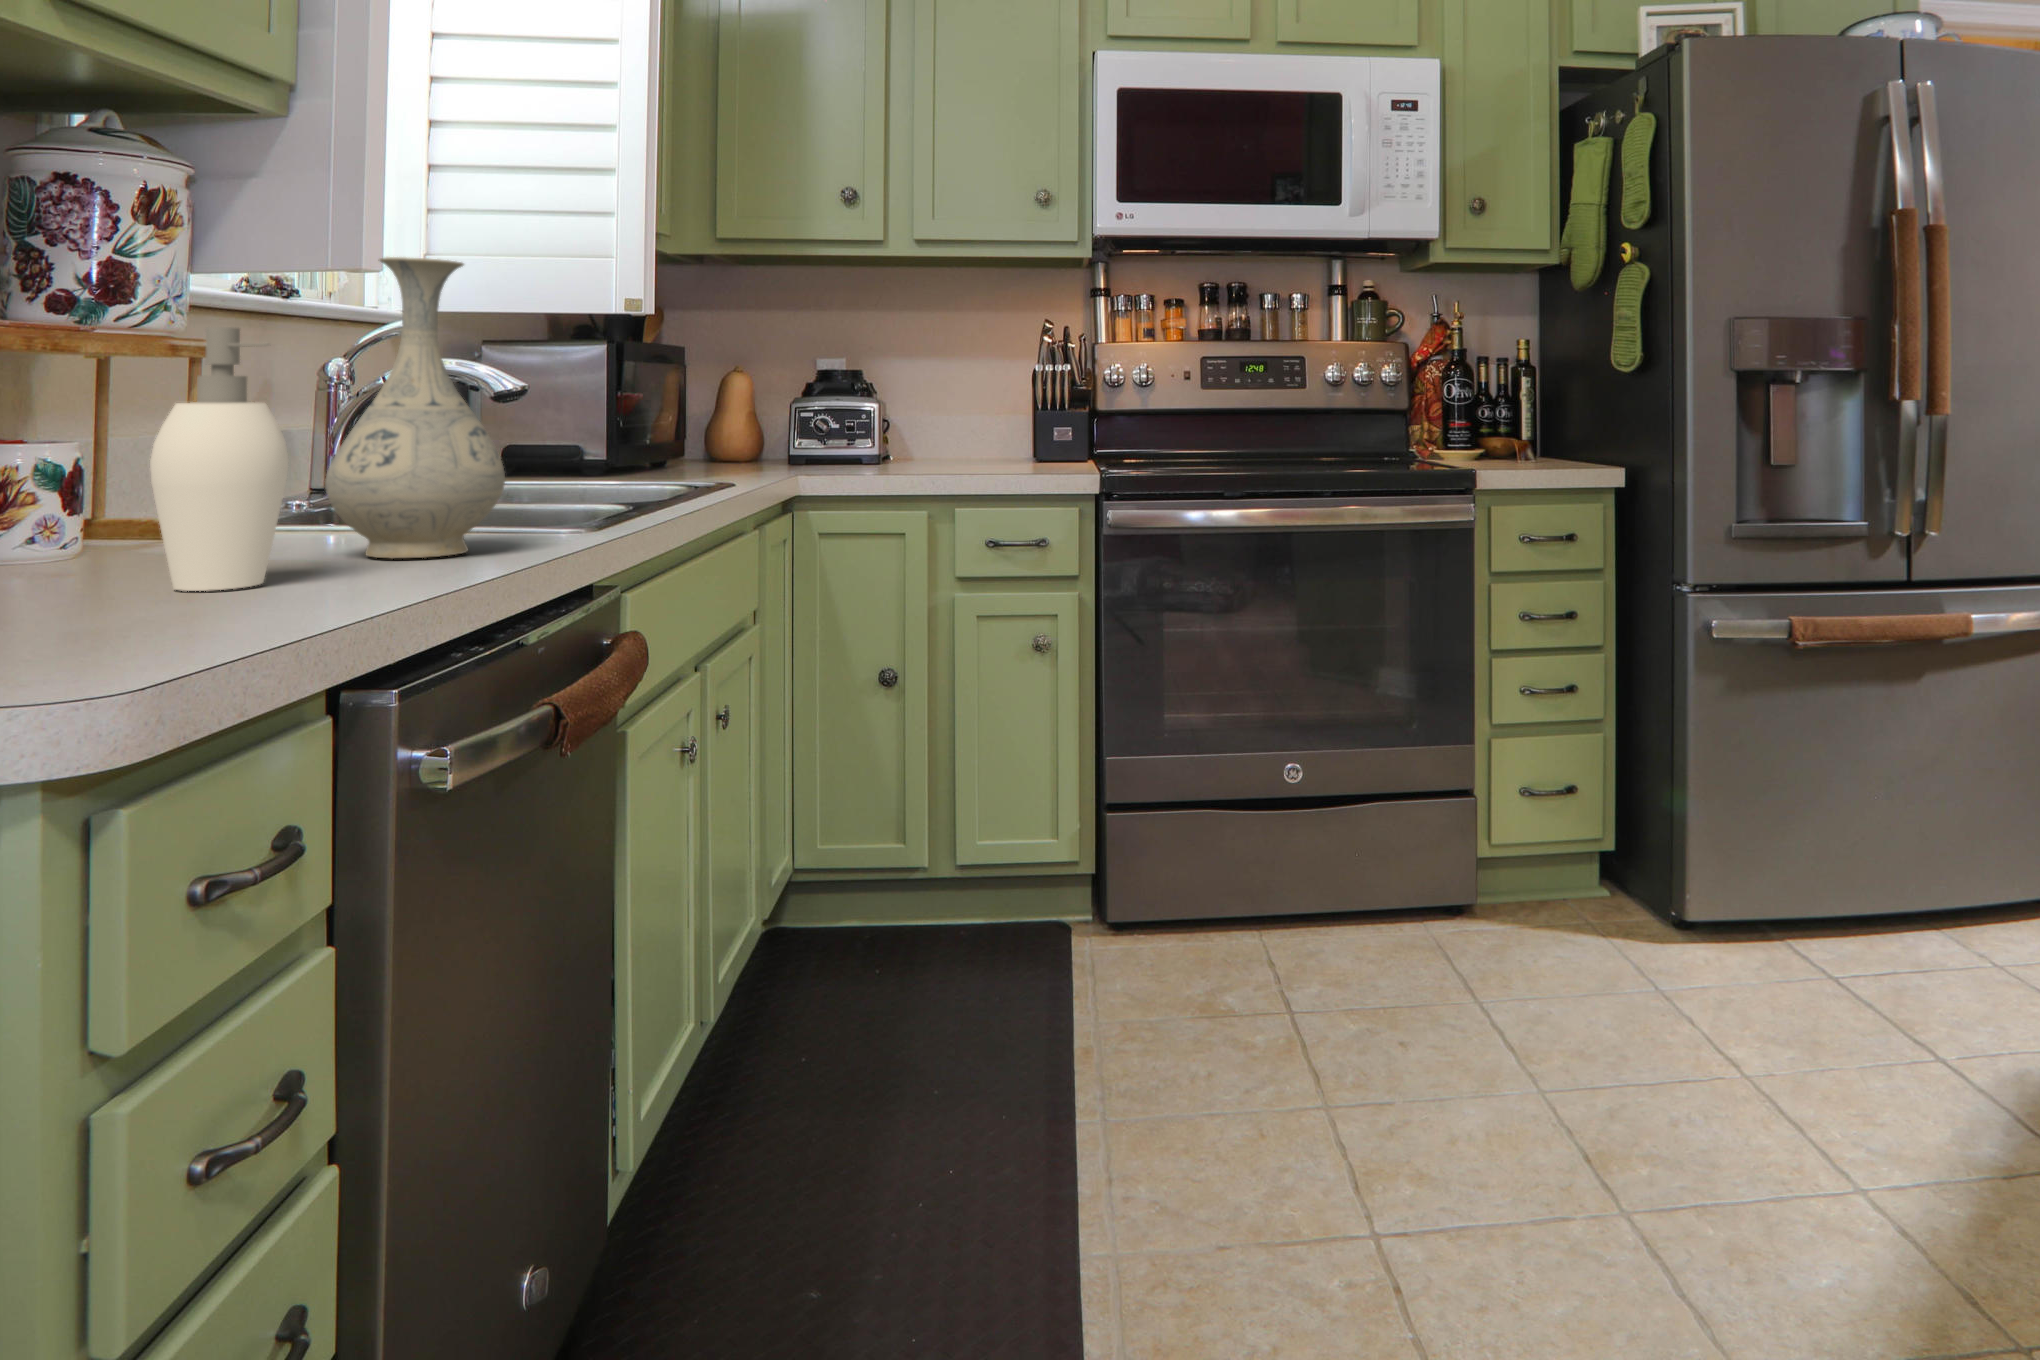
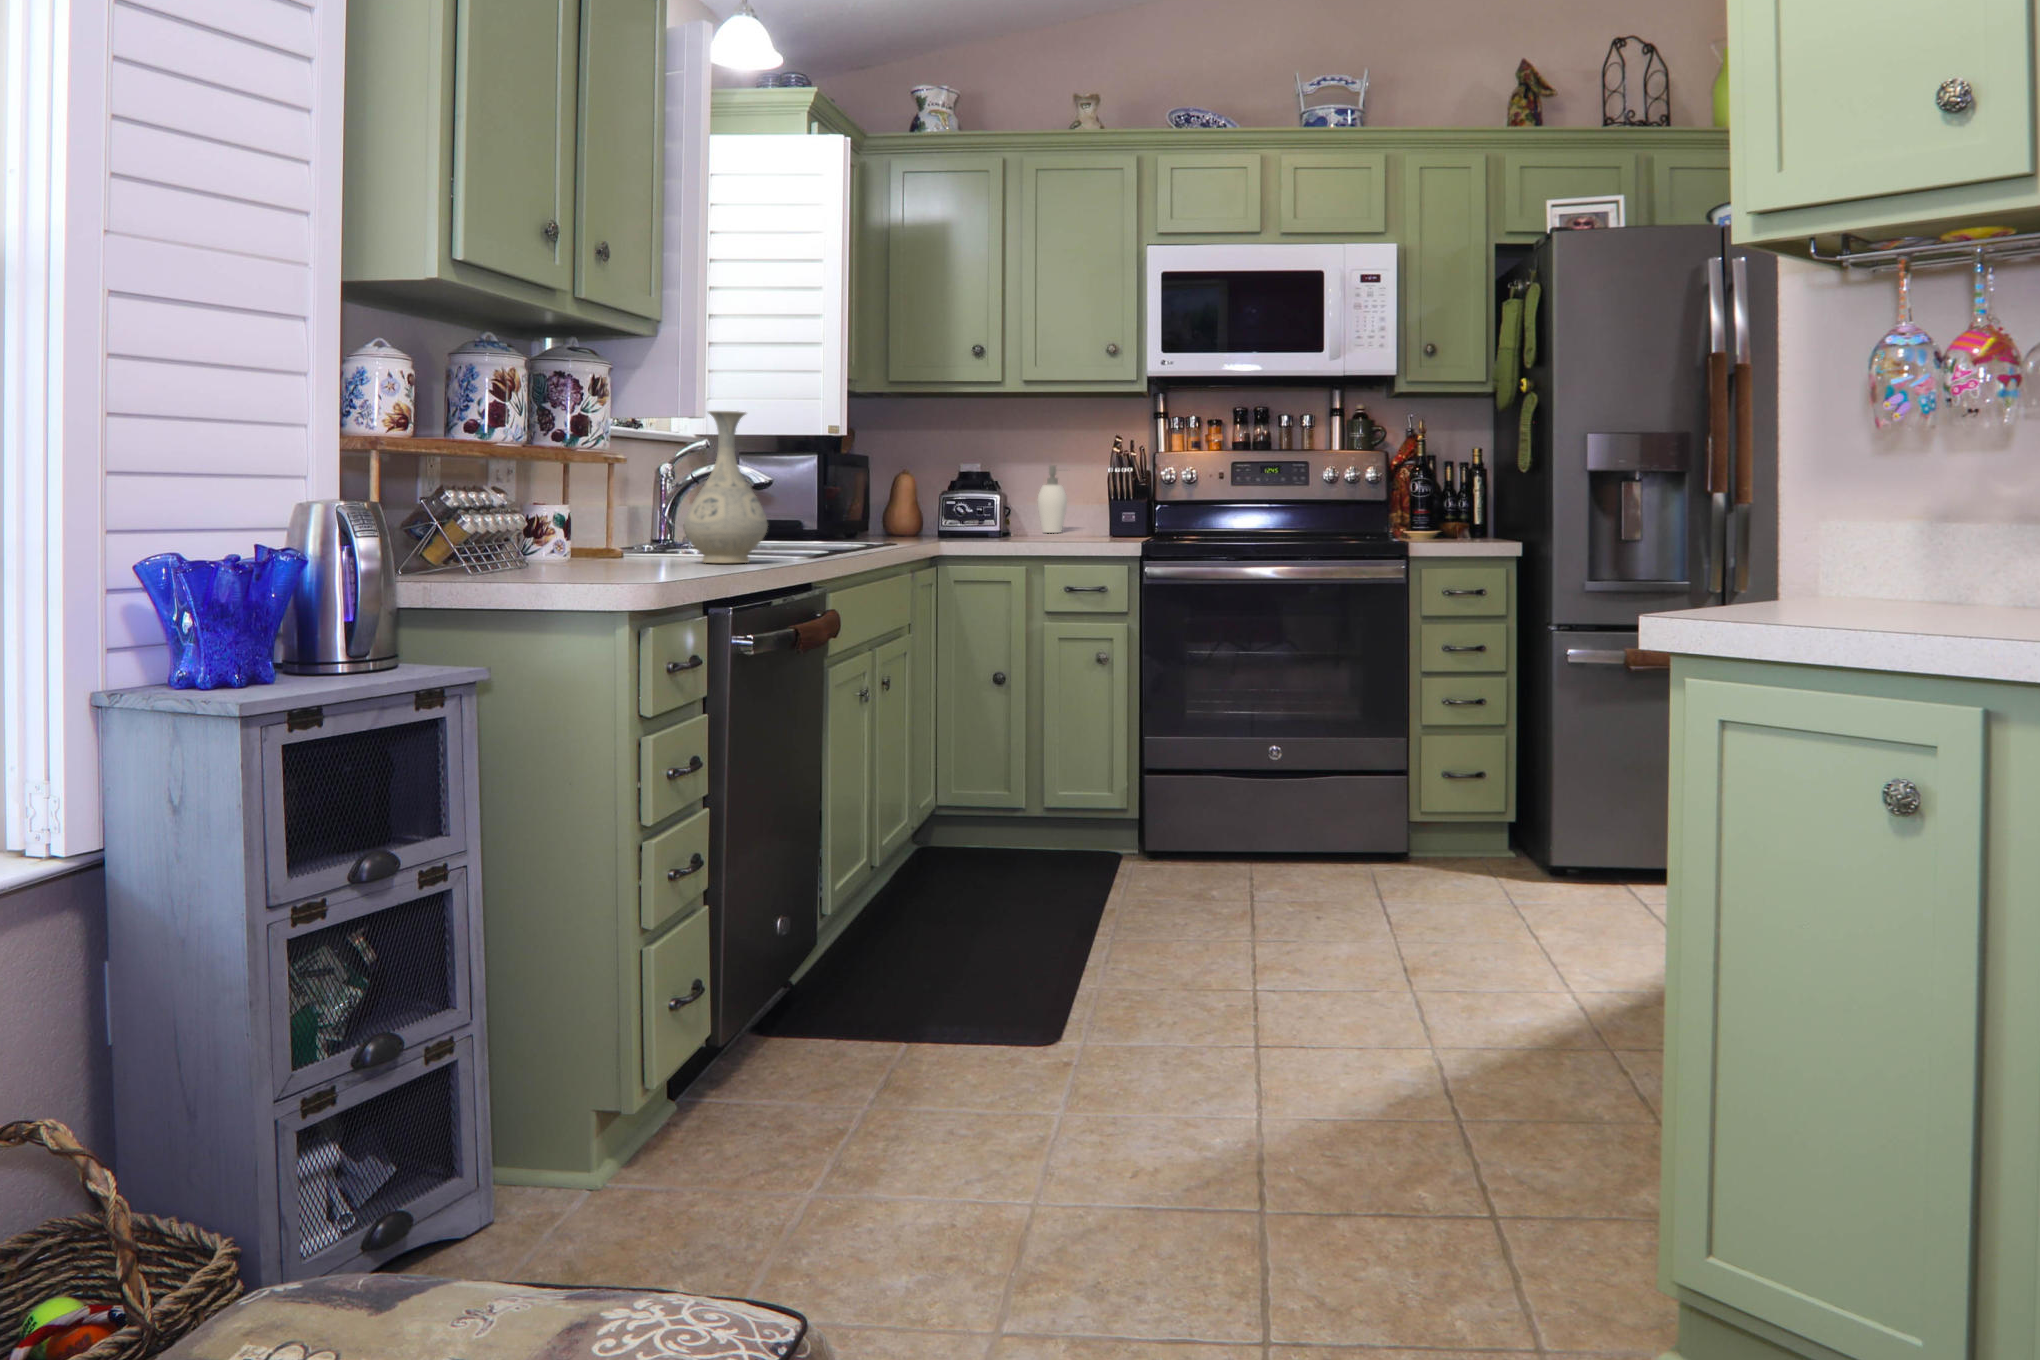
soap dispenser: present [150,327,288,591] -> present [1037,465,1067,533]

